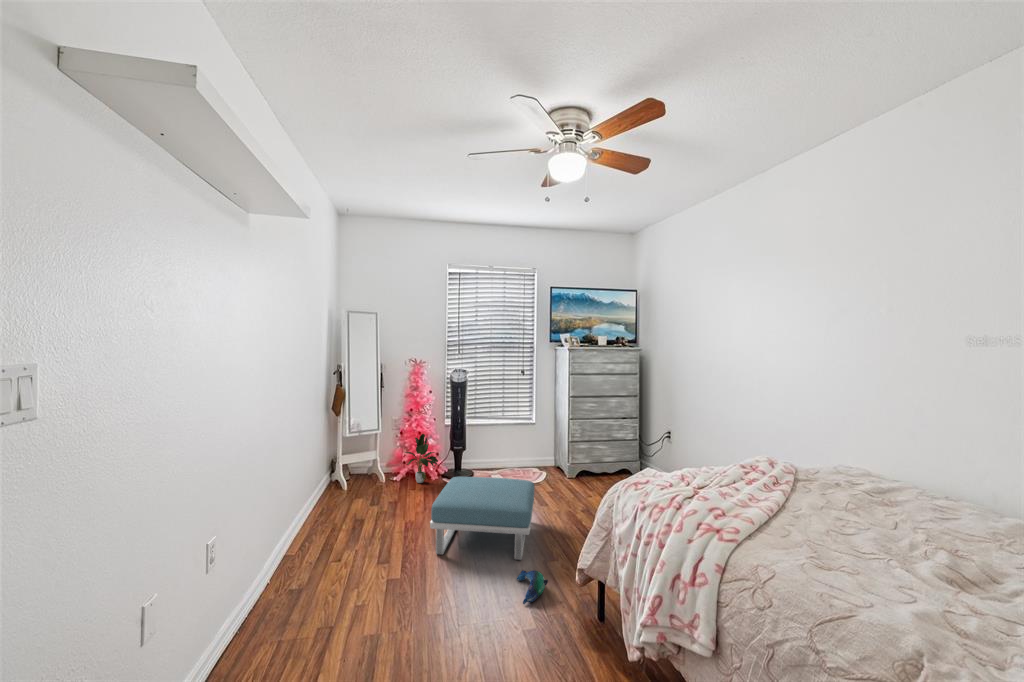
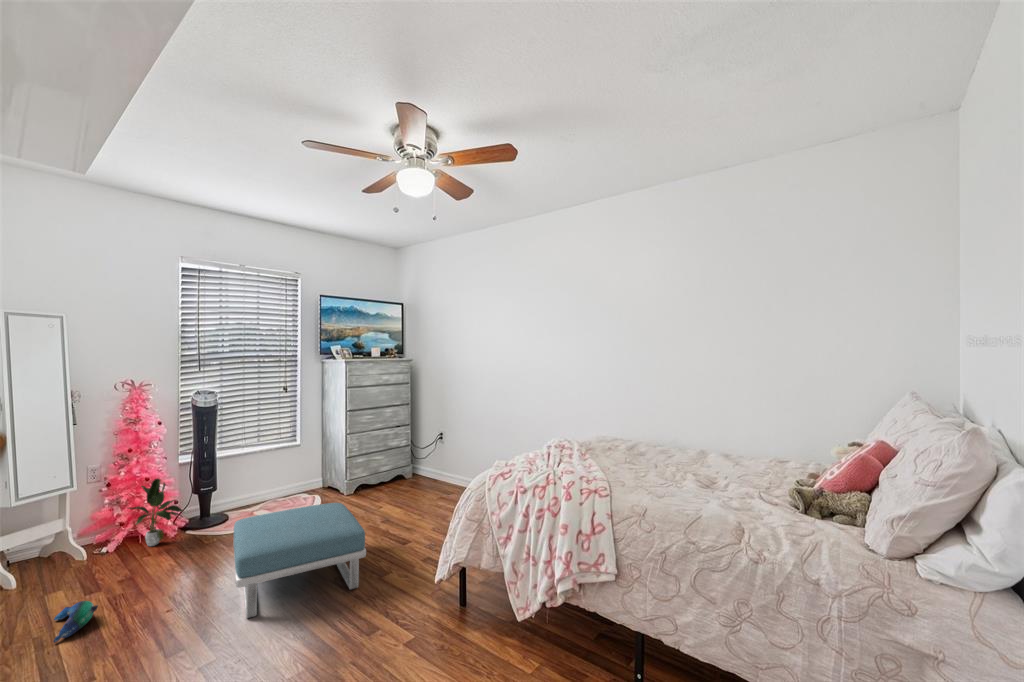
plush toy: present [517,570,548,604] -> present [54,601,98,642]

